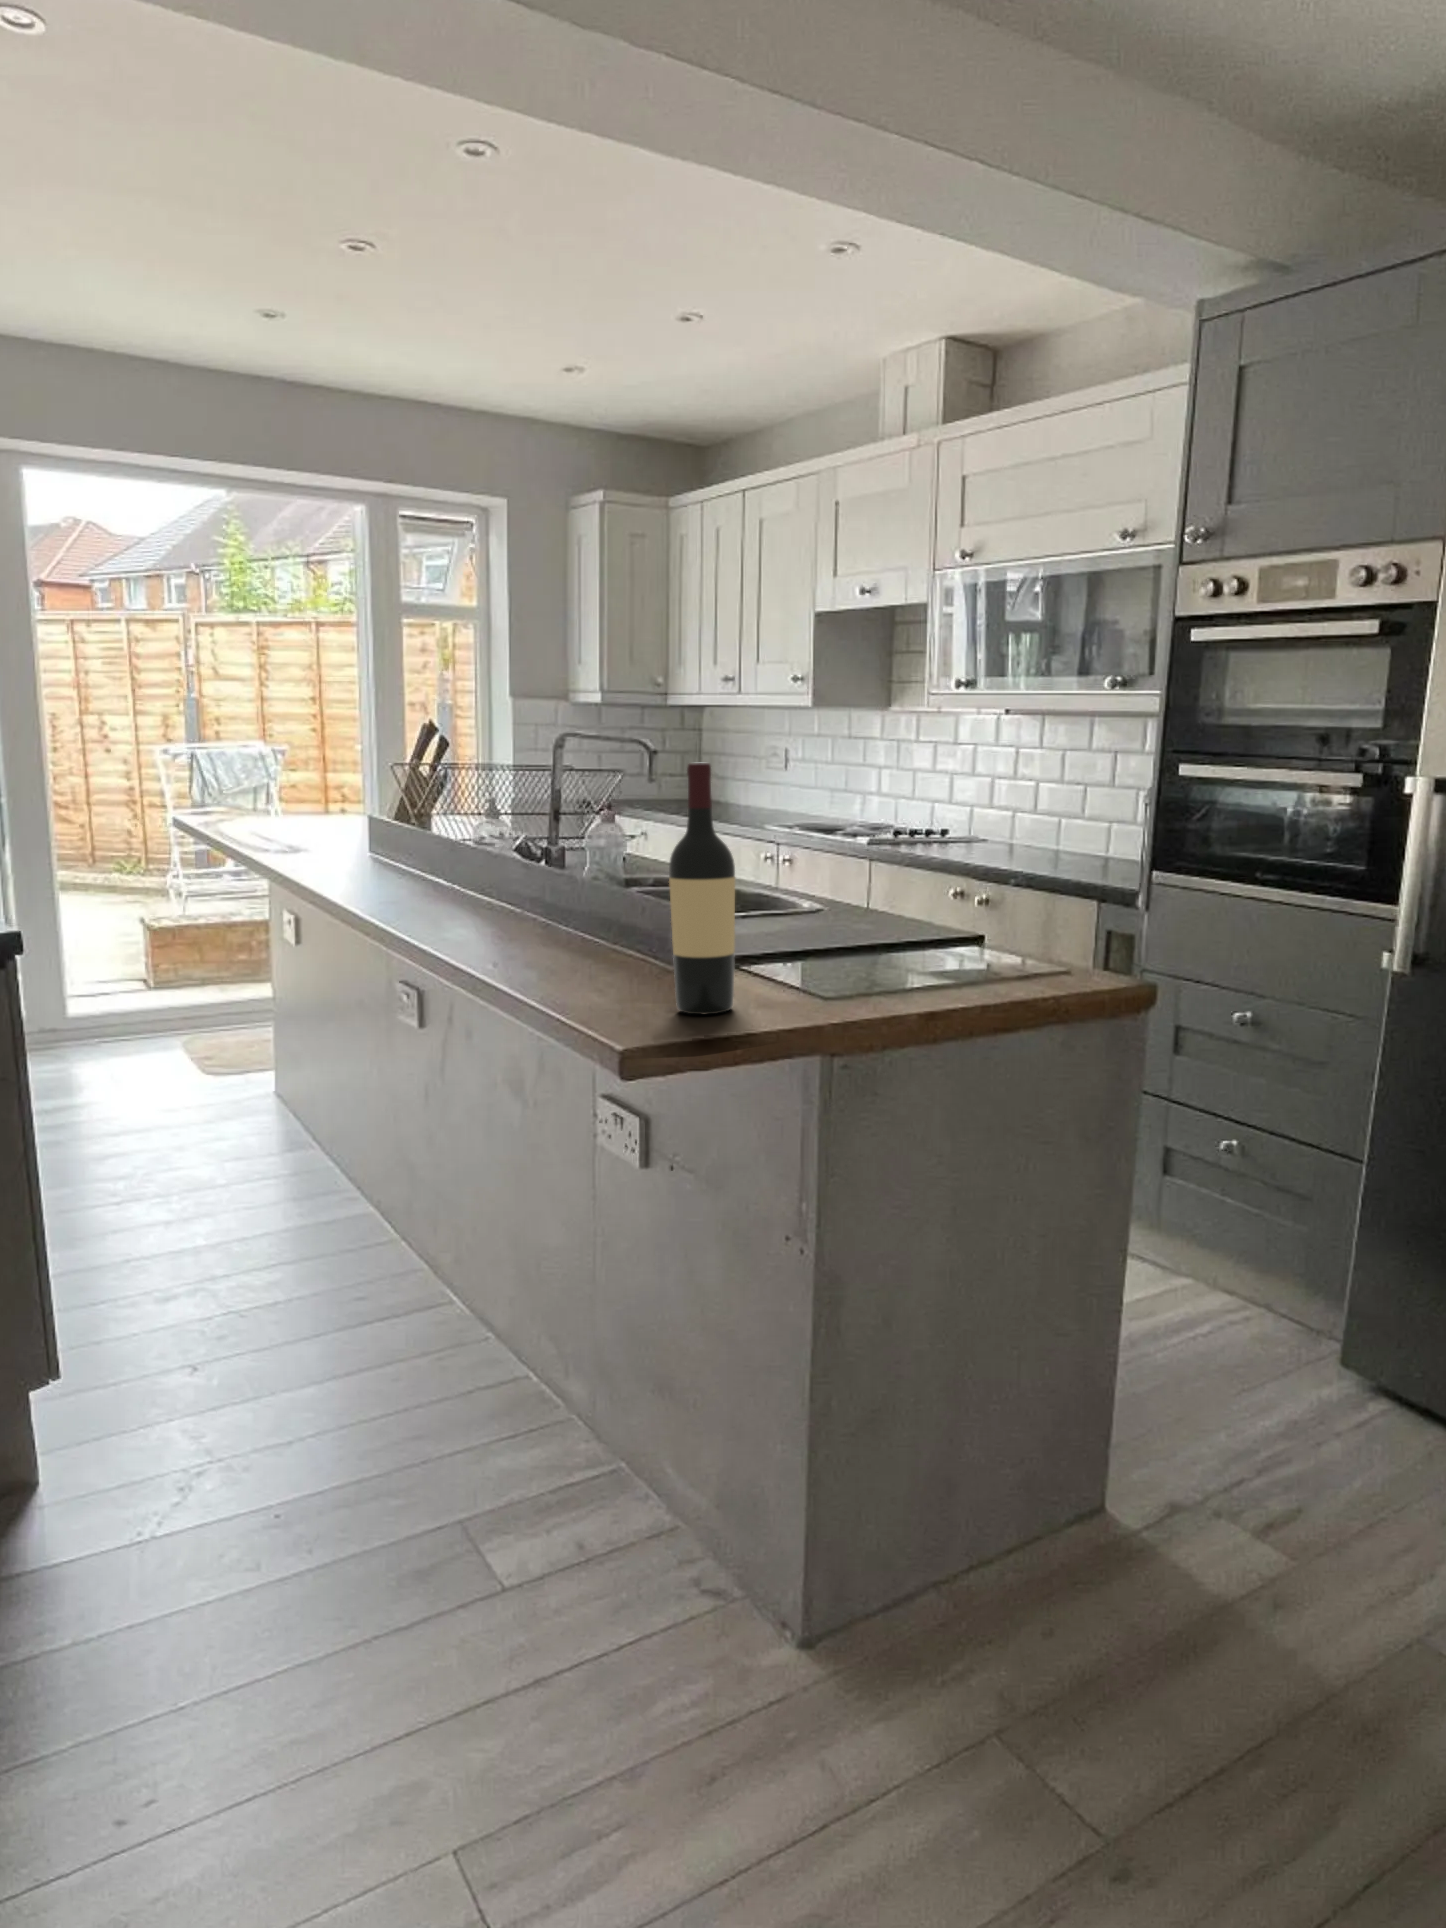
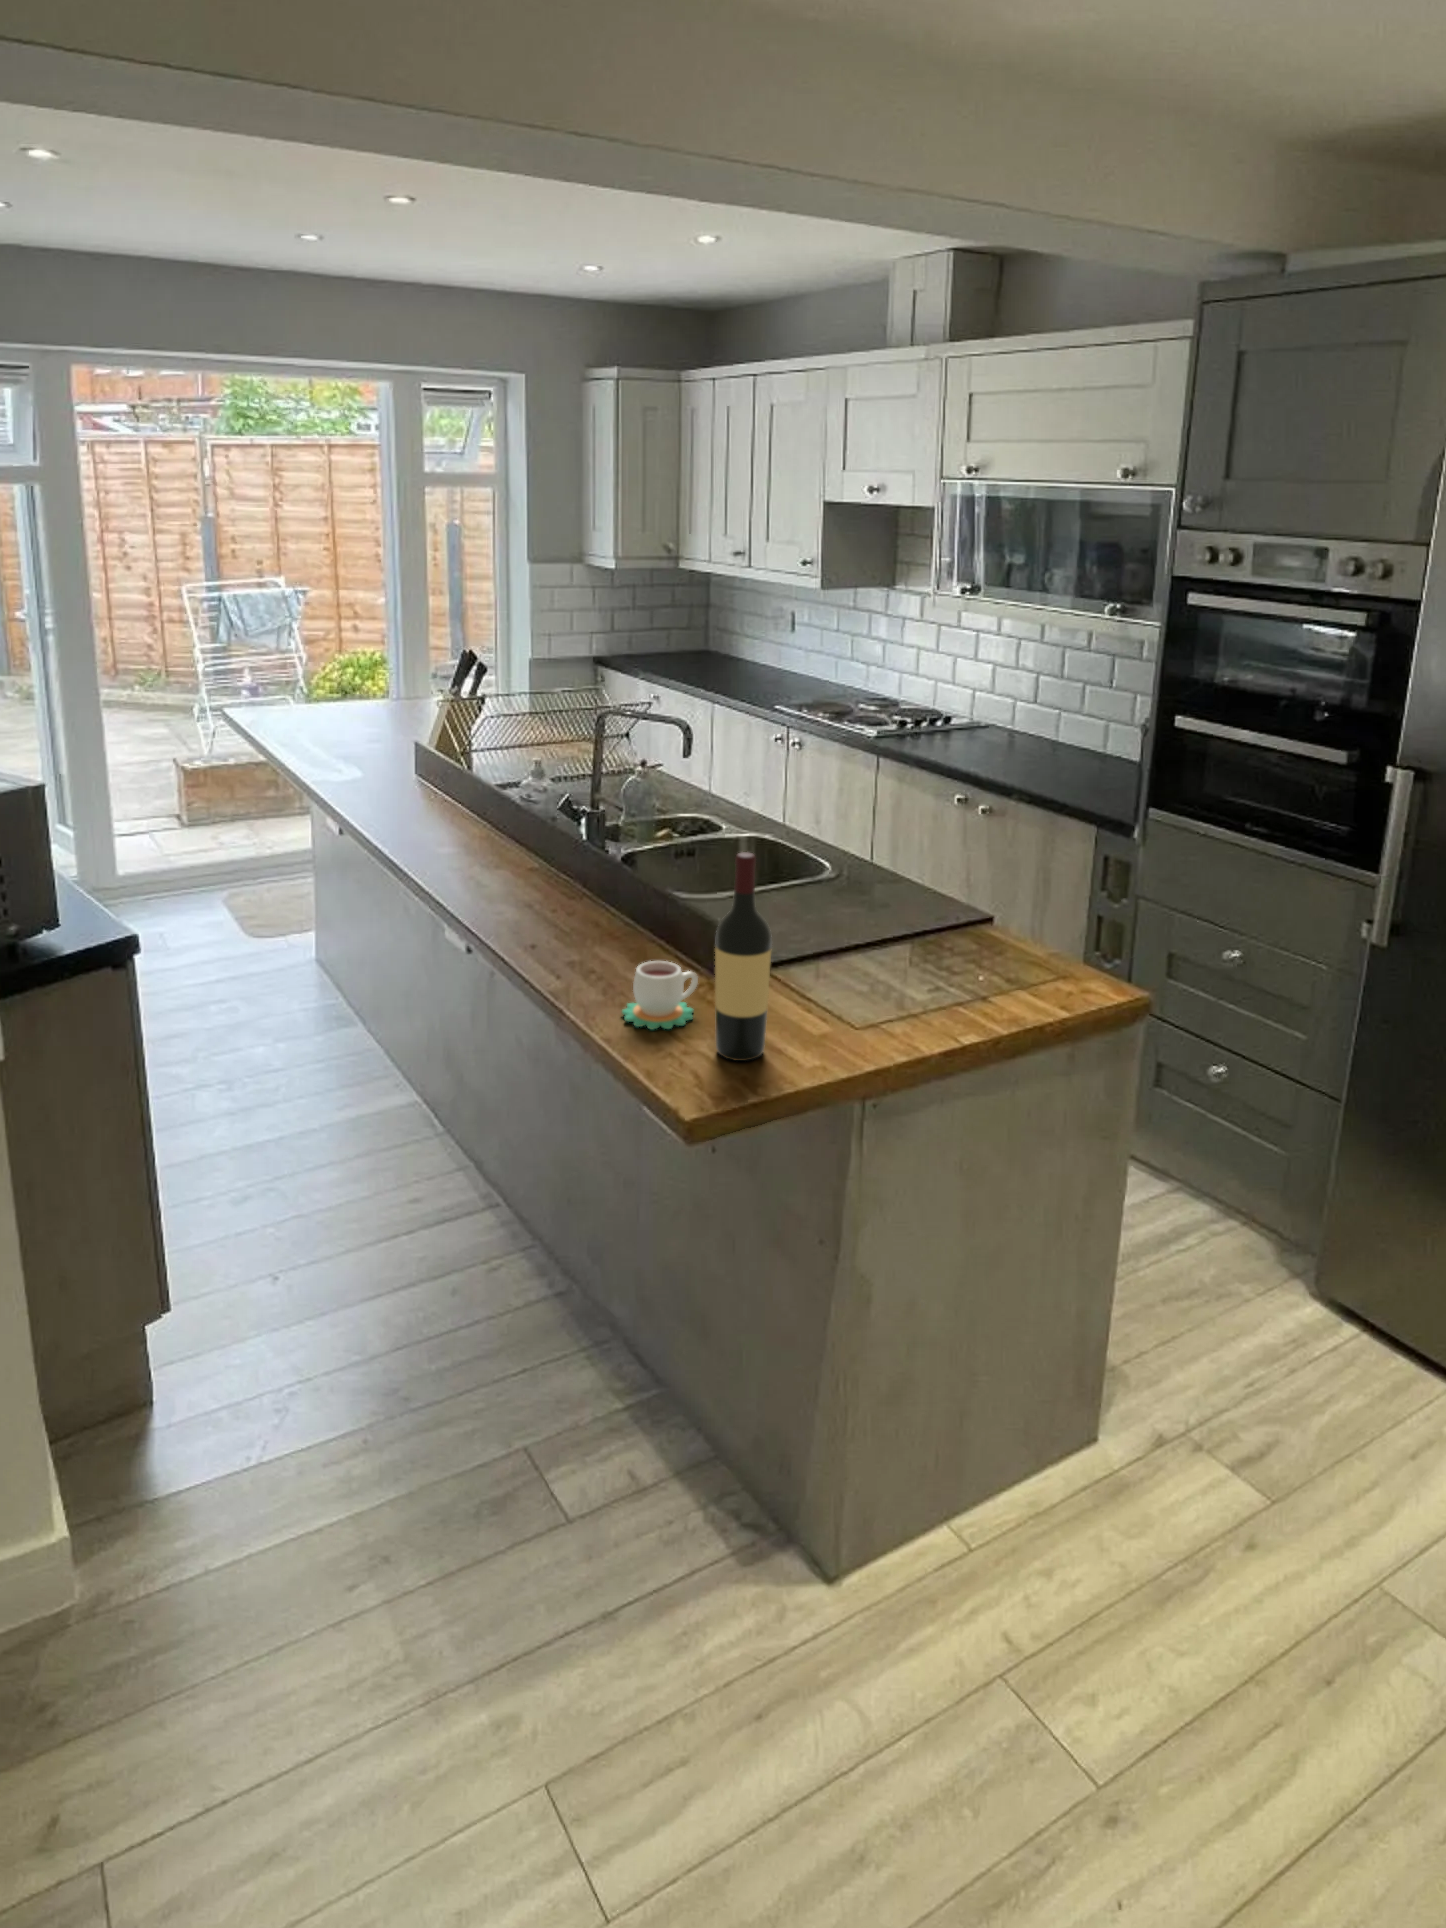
mug: none [571,934,659,1001] -> present [622,961,698,1030]

